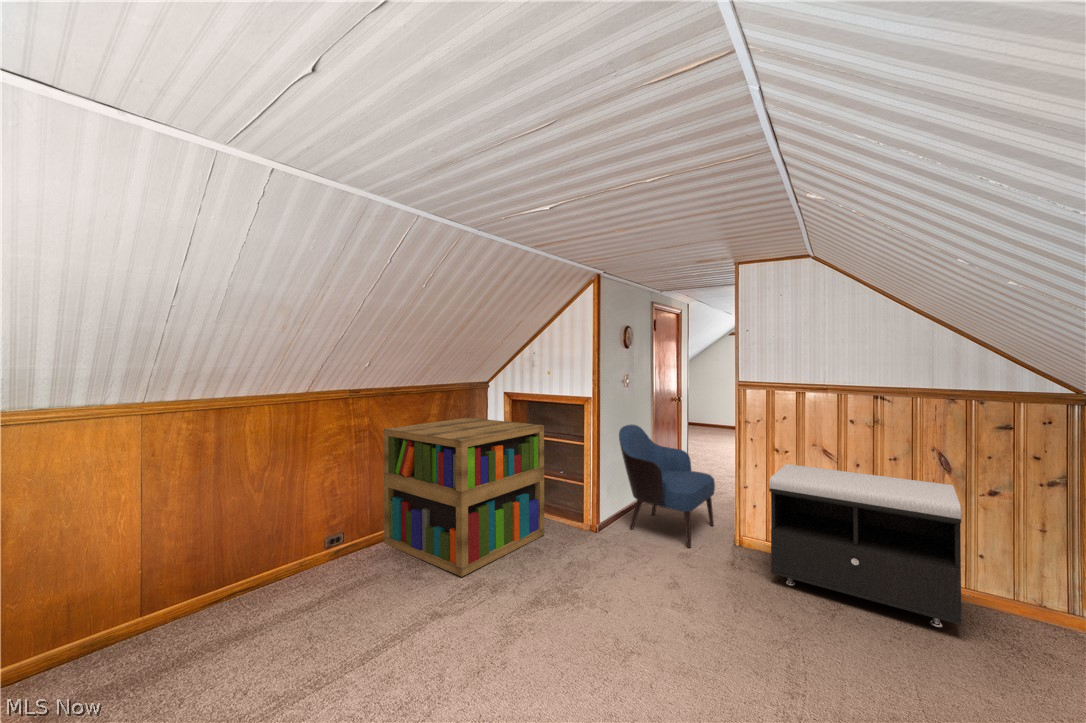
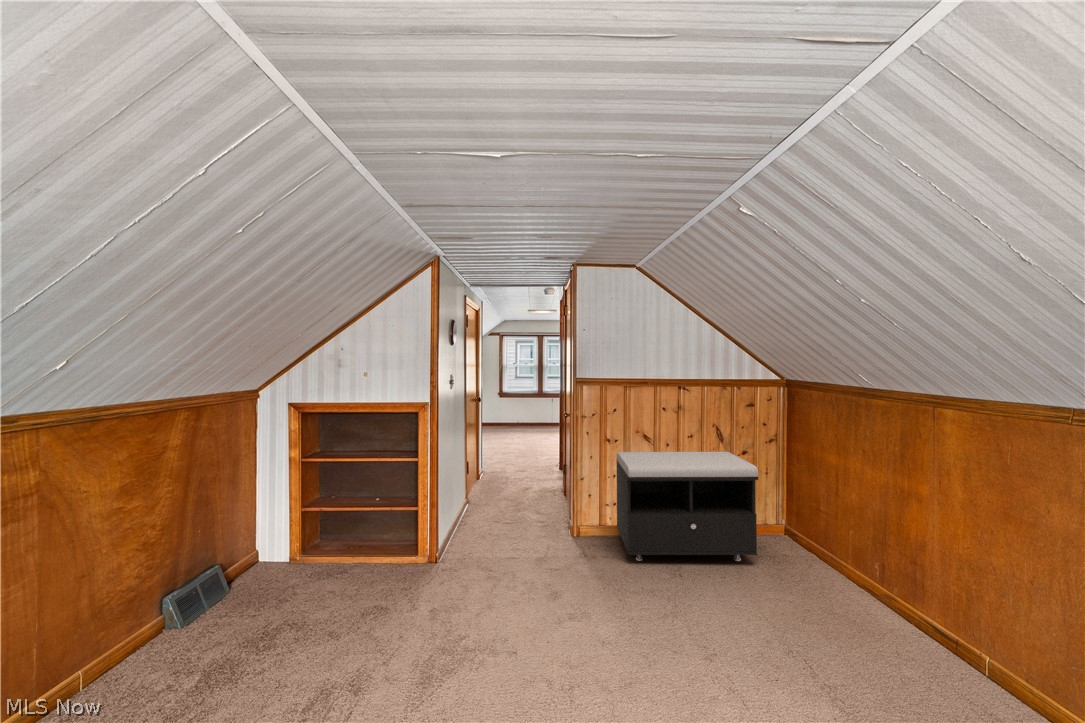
bookshelf: present [384,418,544,577] -> none [87,444,380,702]
armchair: present [619,425,715,547] -> none [455,430,545,551]

